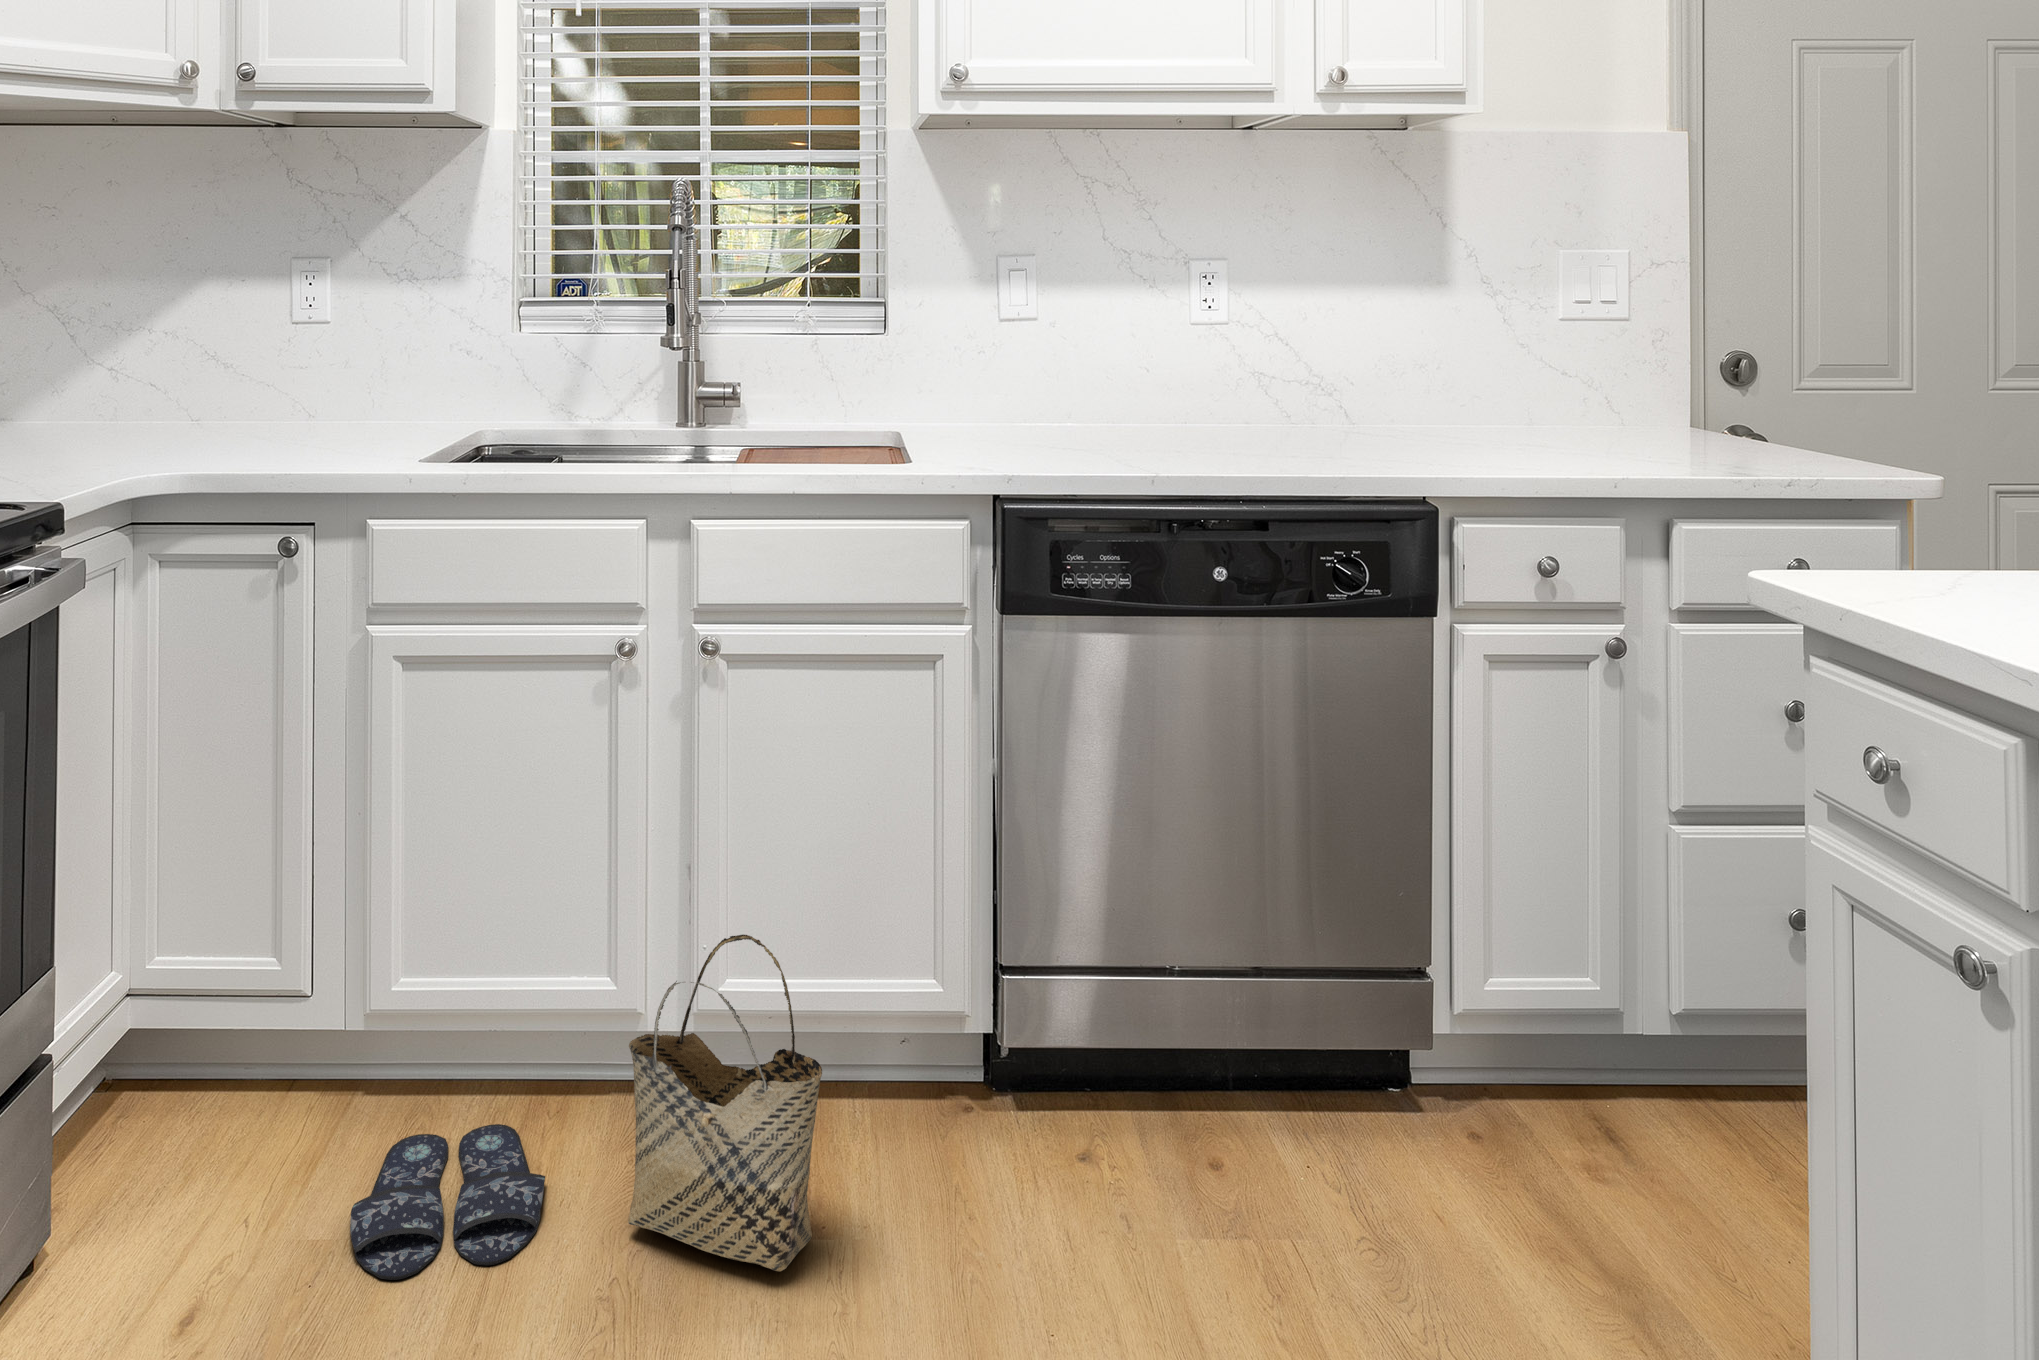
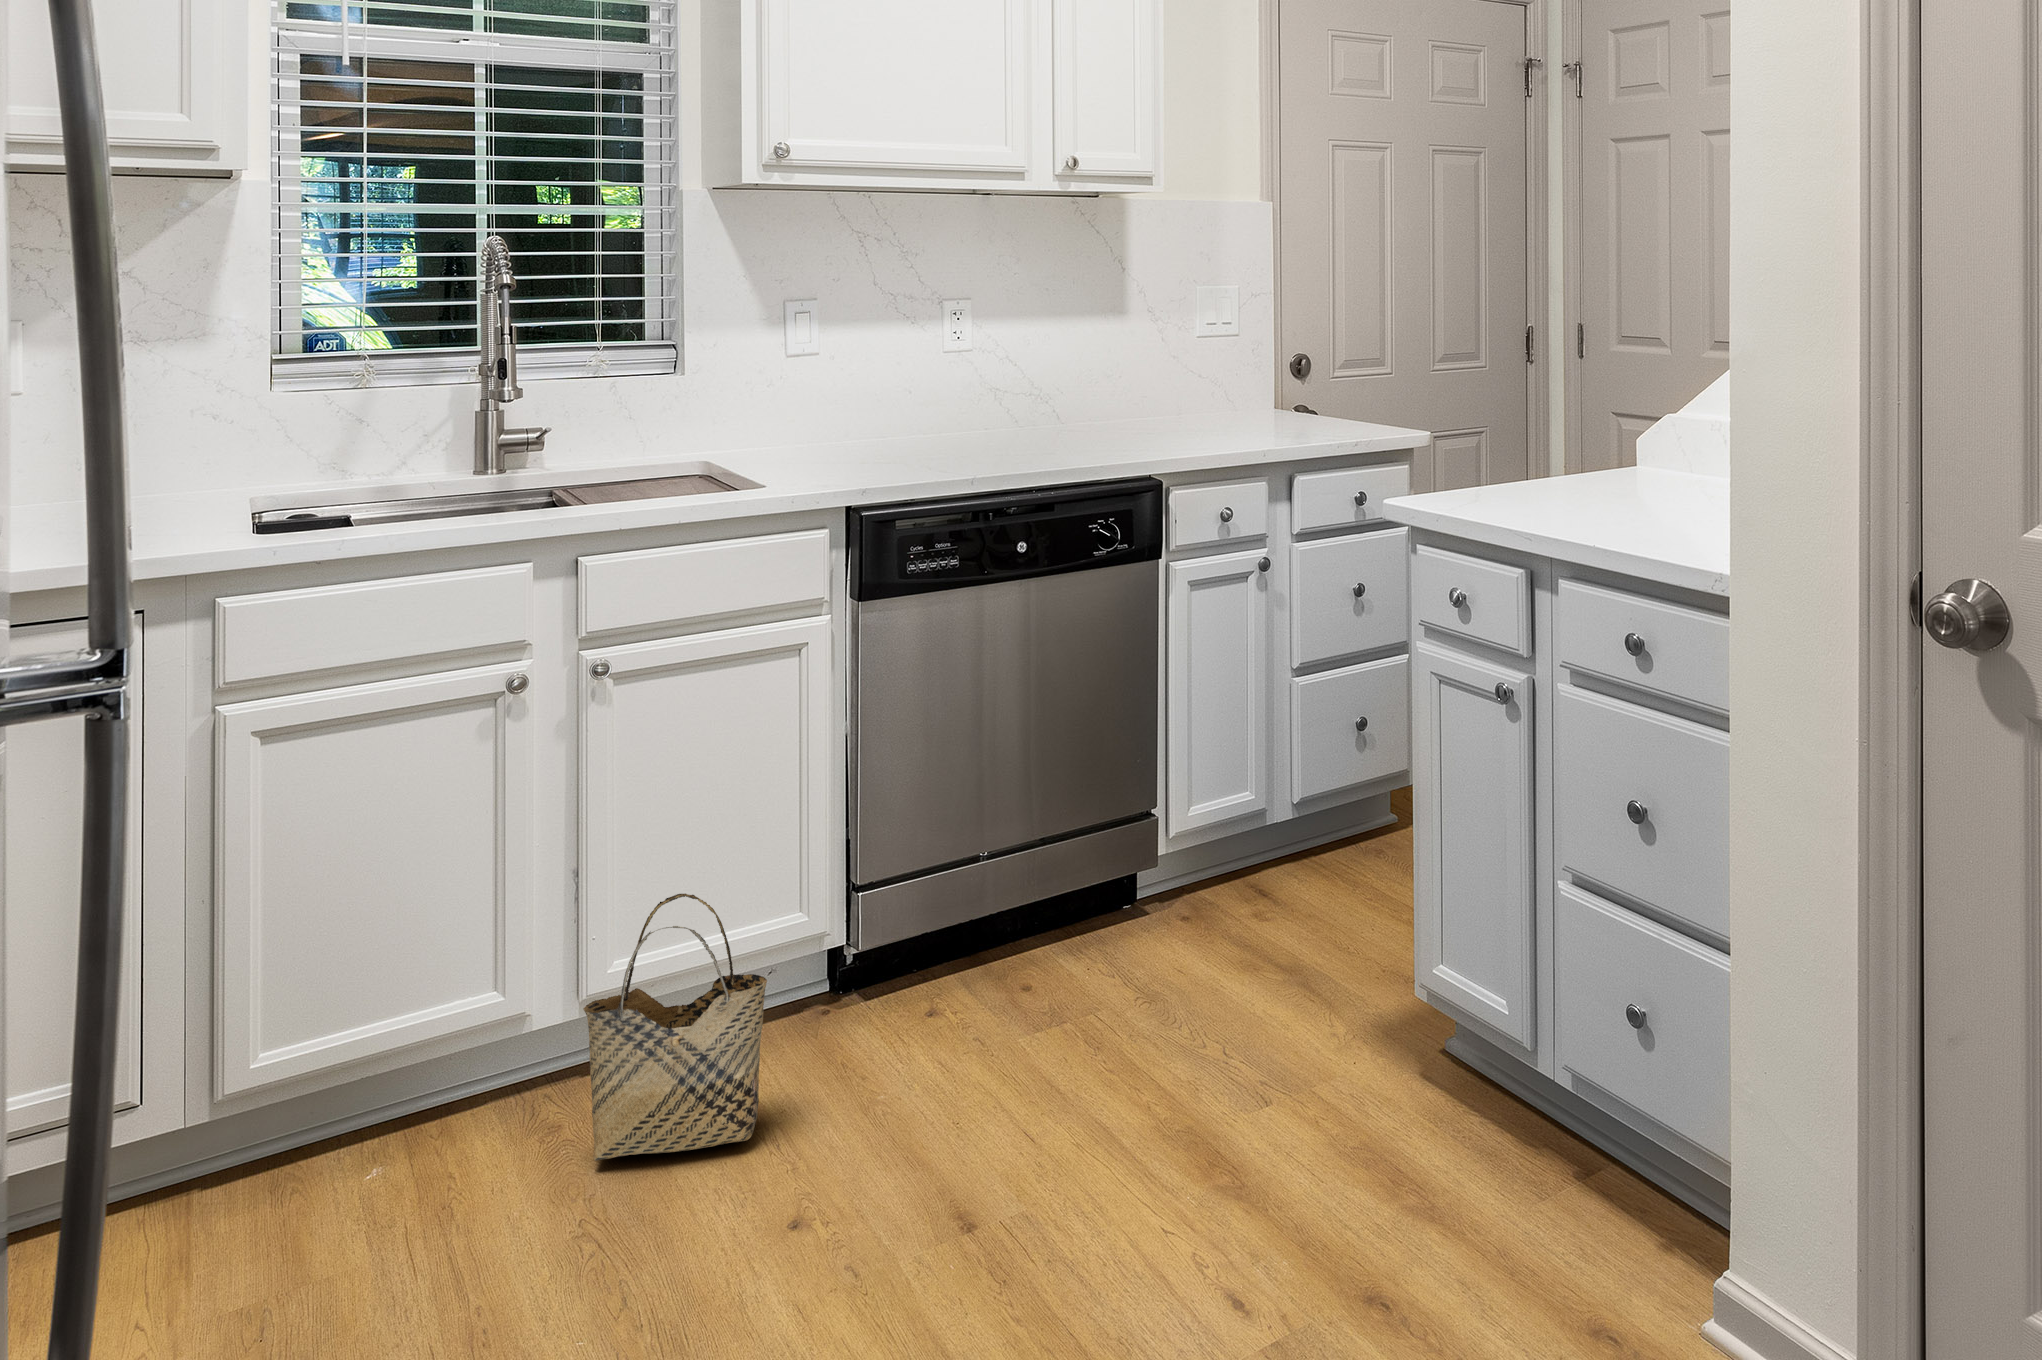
slippers: present [350,1124,545,1280] -> none [296,1150,504,1277]

